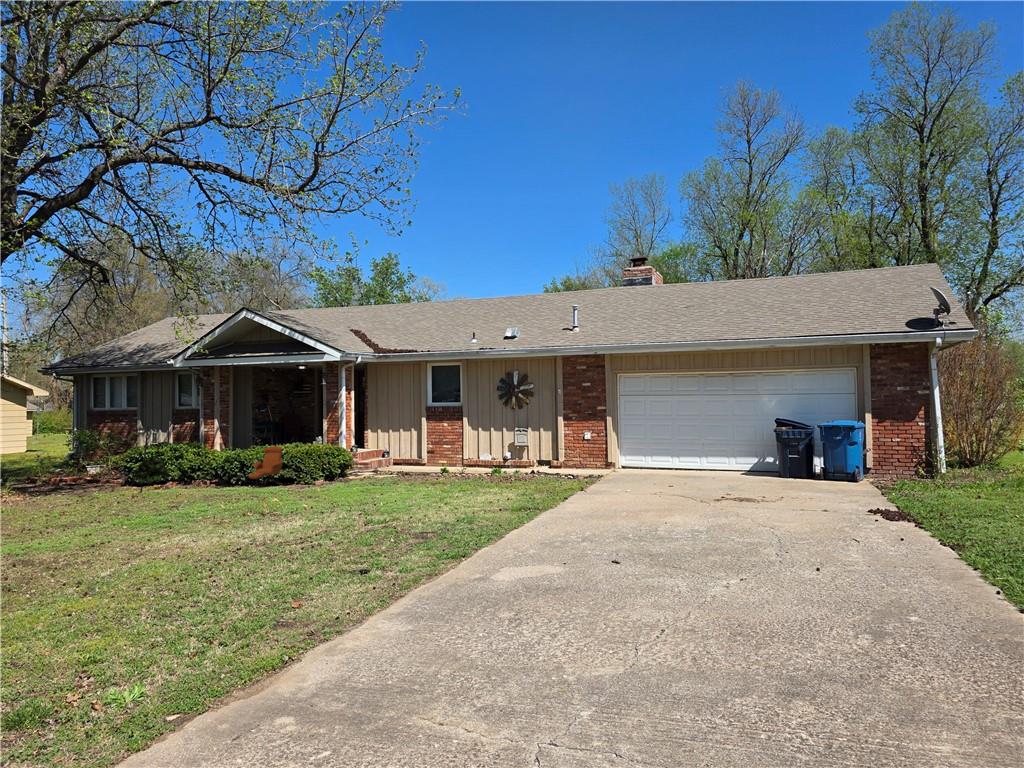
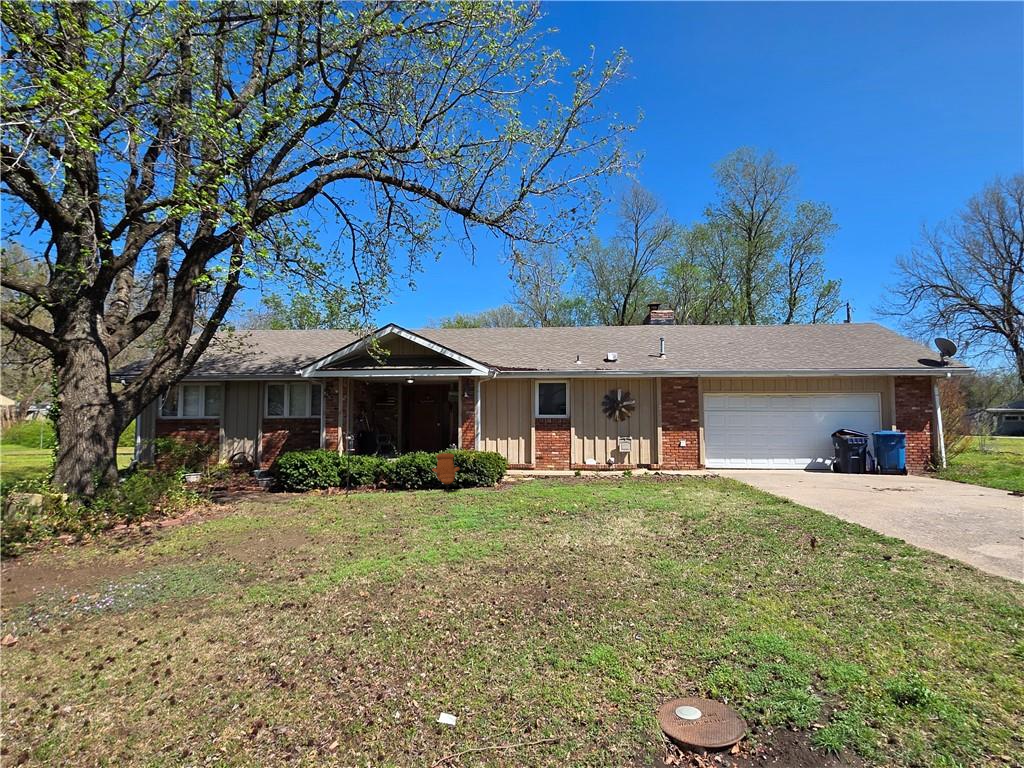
potted plant: present [133,456,169,485] -> none [292,464,328,494]

